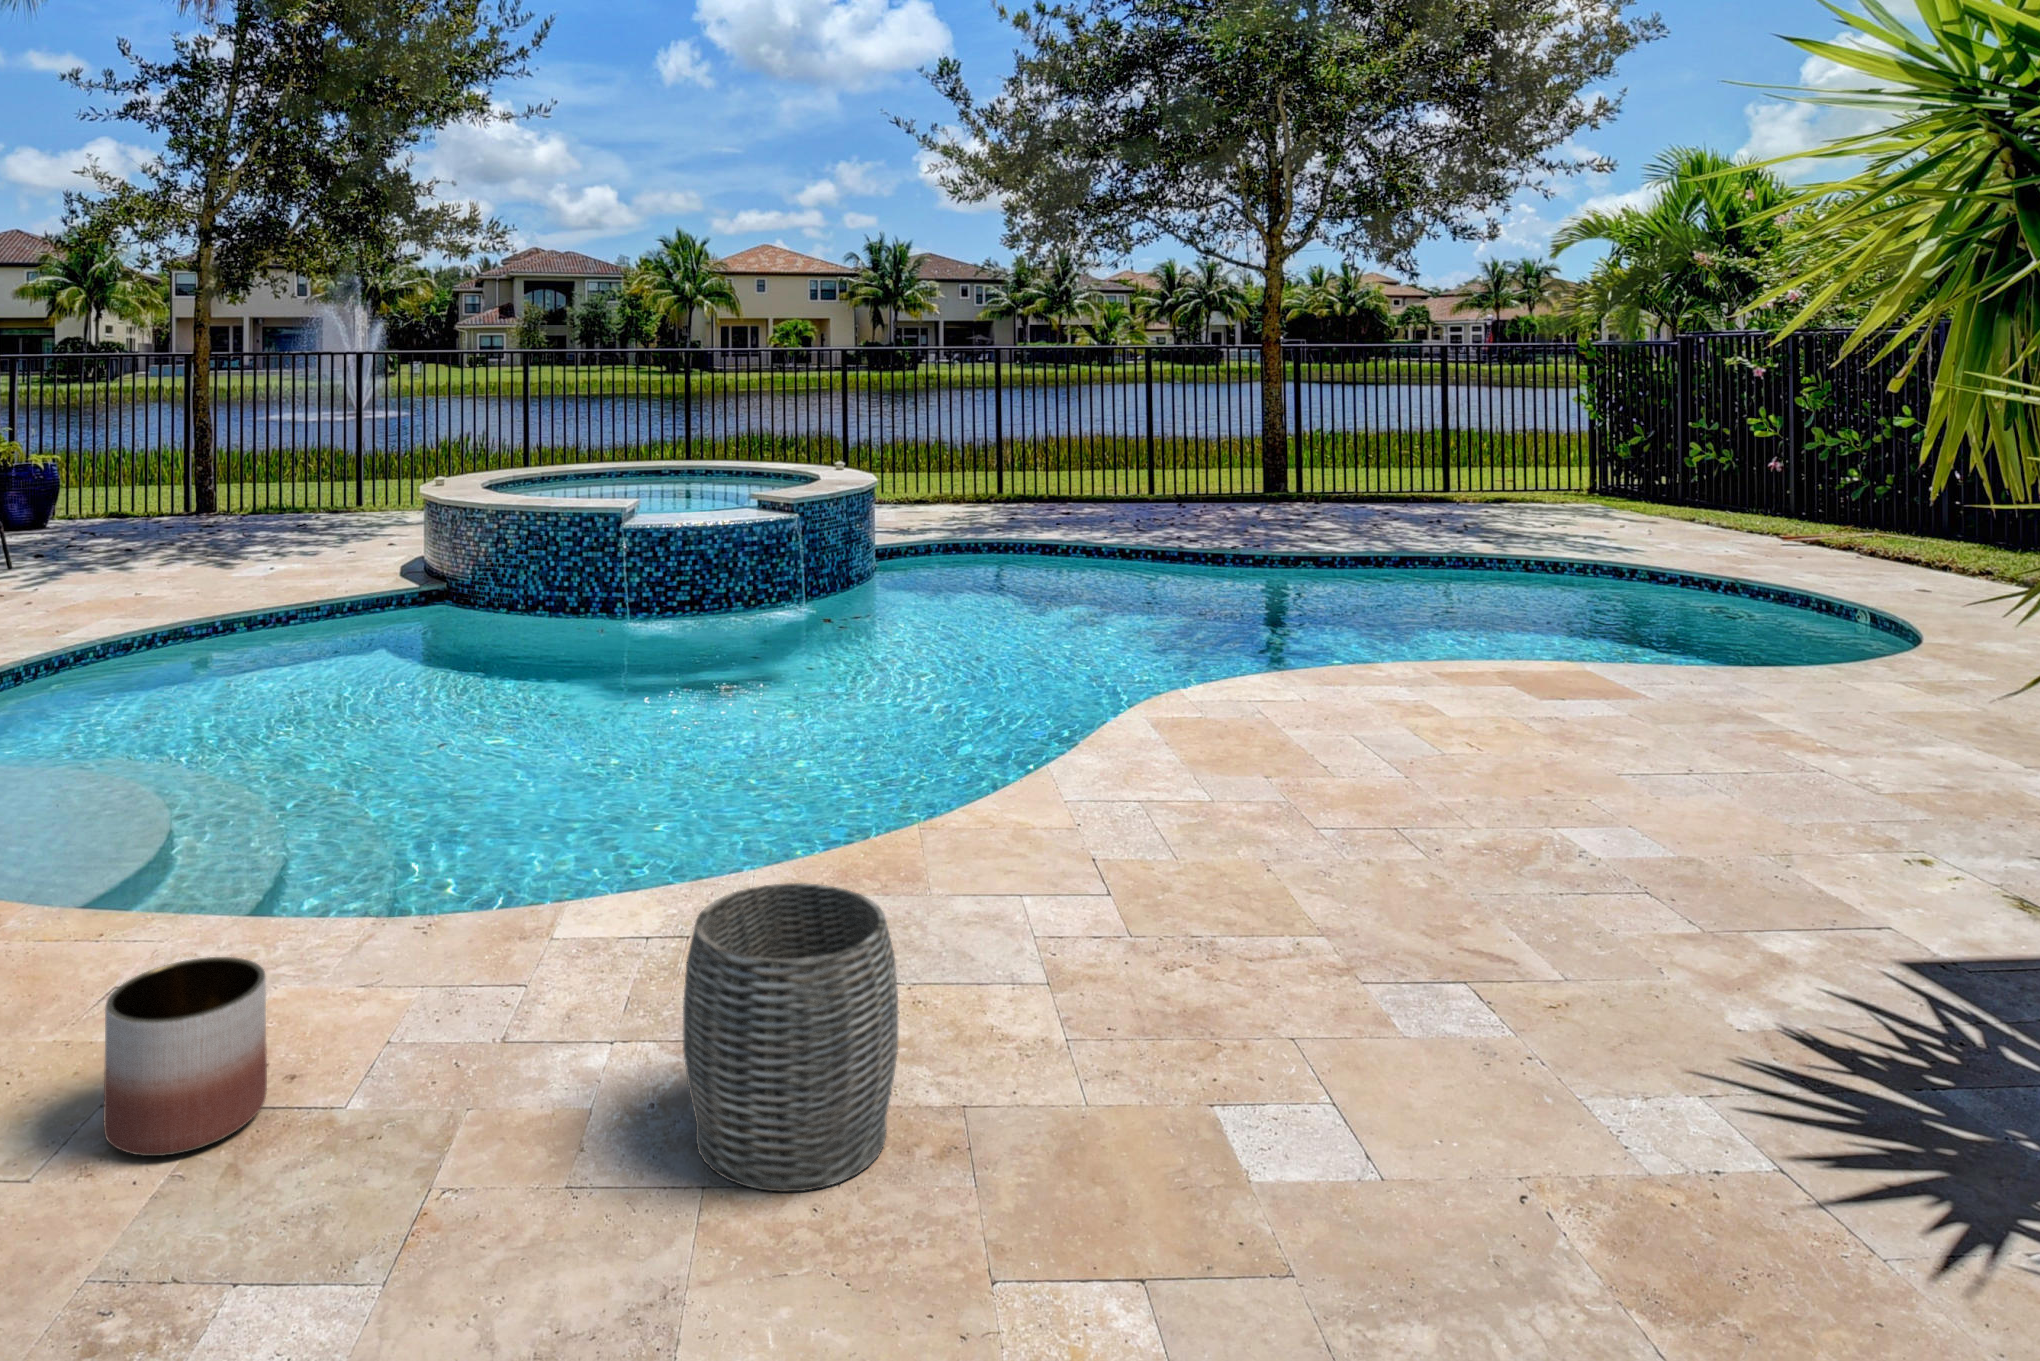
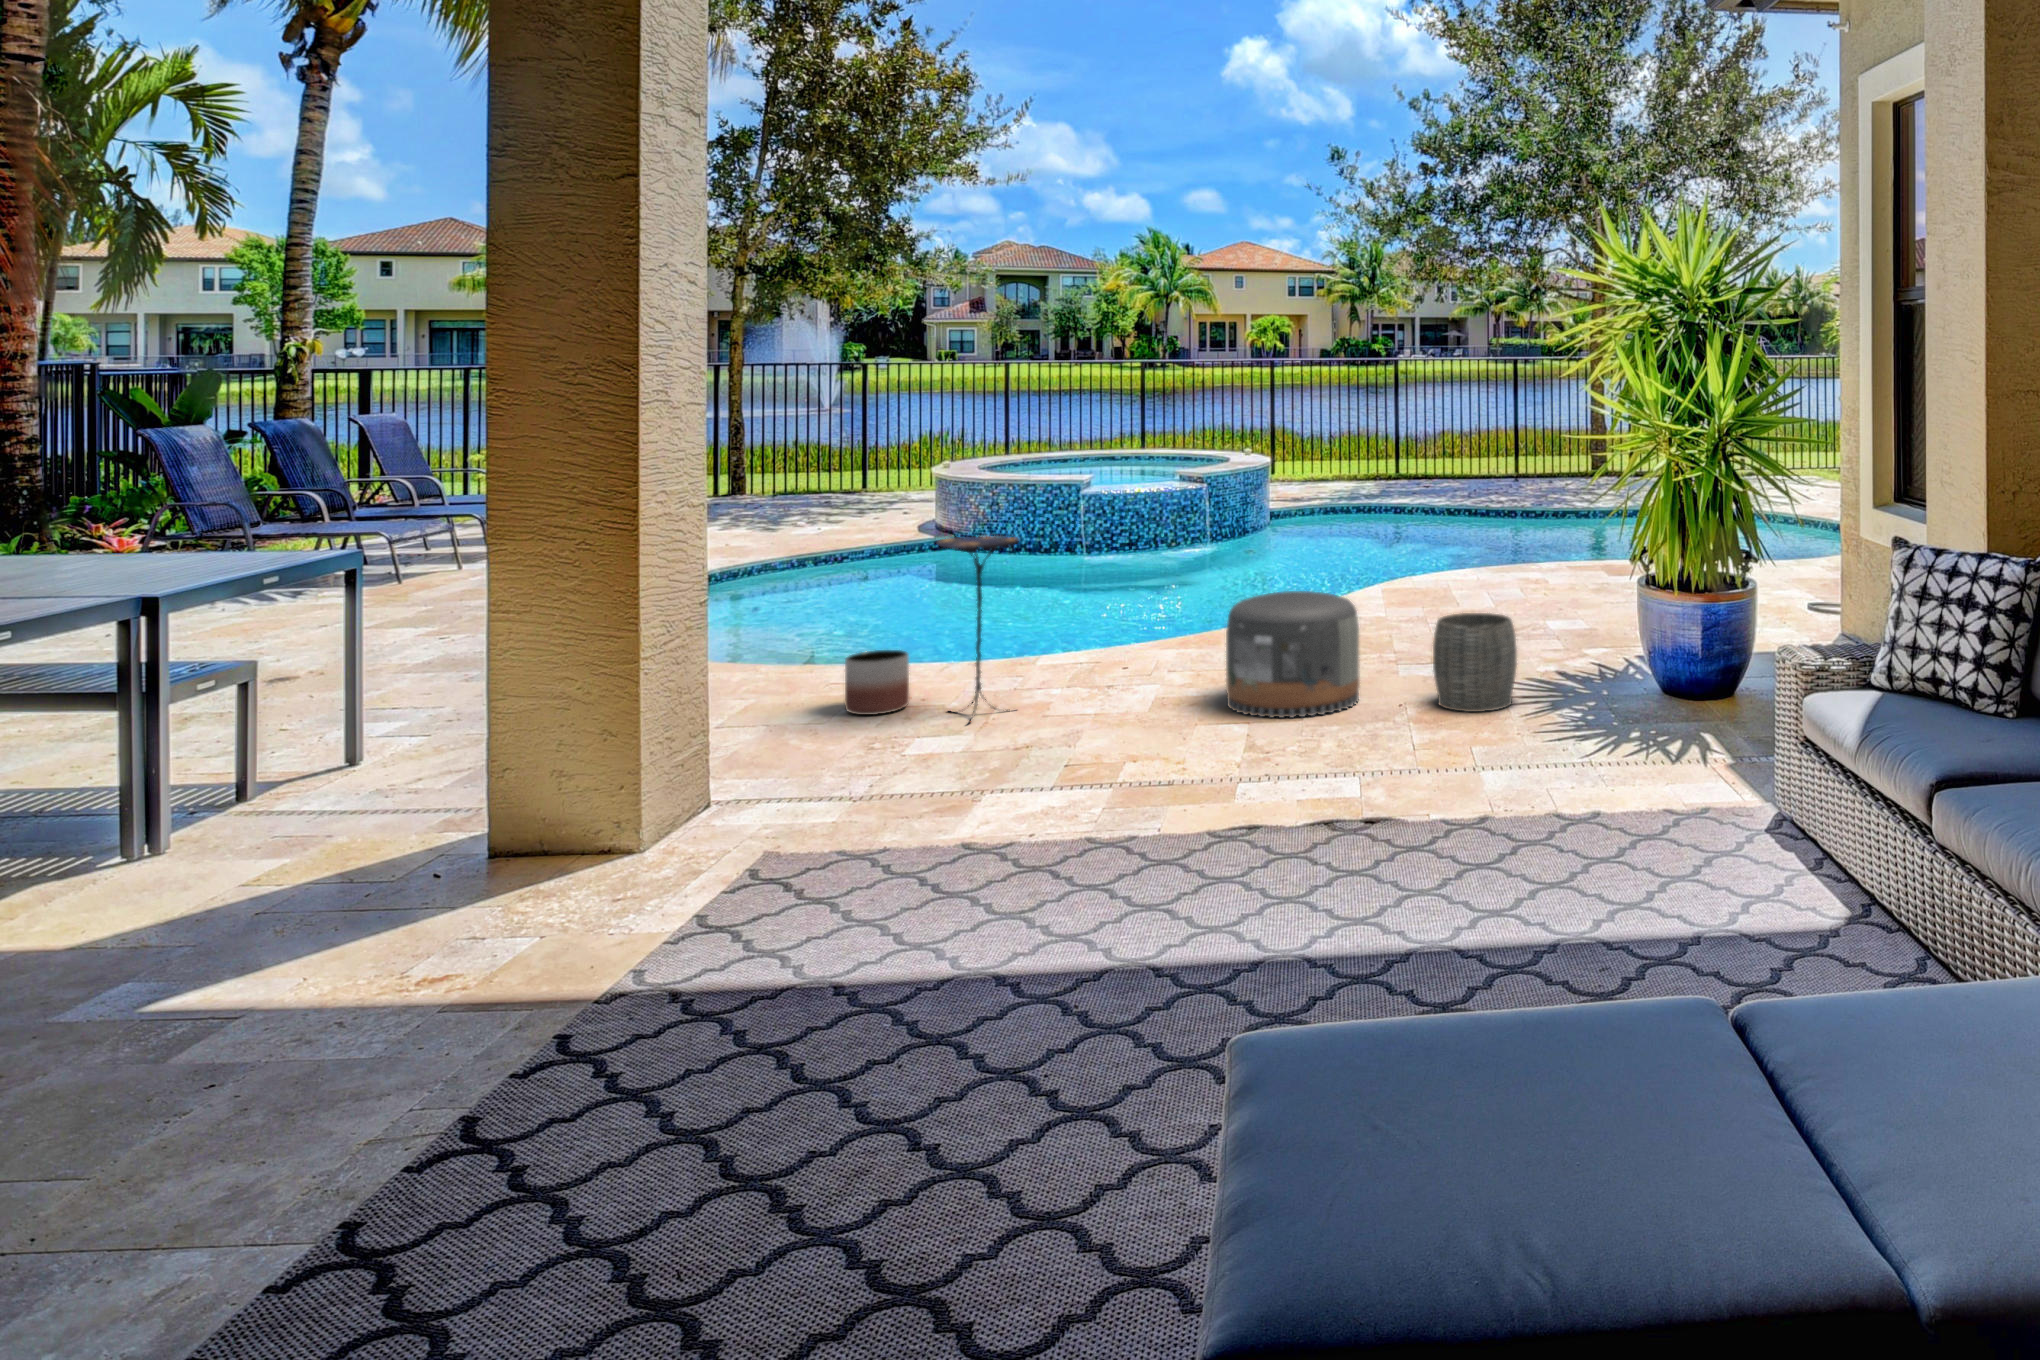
side table: none [315,694,533,1230] -> present [937,536,1020,721]
pouf: none [1041,830,1392,1244] -> present [1226,591,1360,718]
woven basket: present [683,883,898,1191] -> present [1433,613,1517,712]

